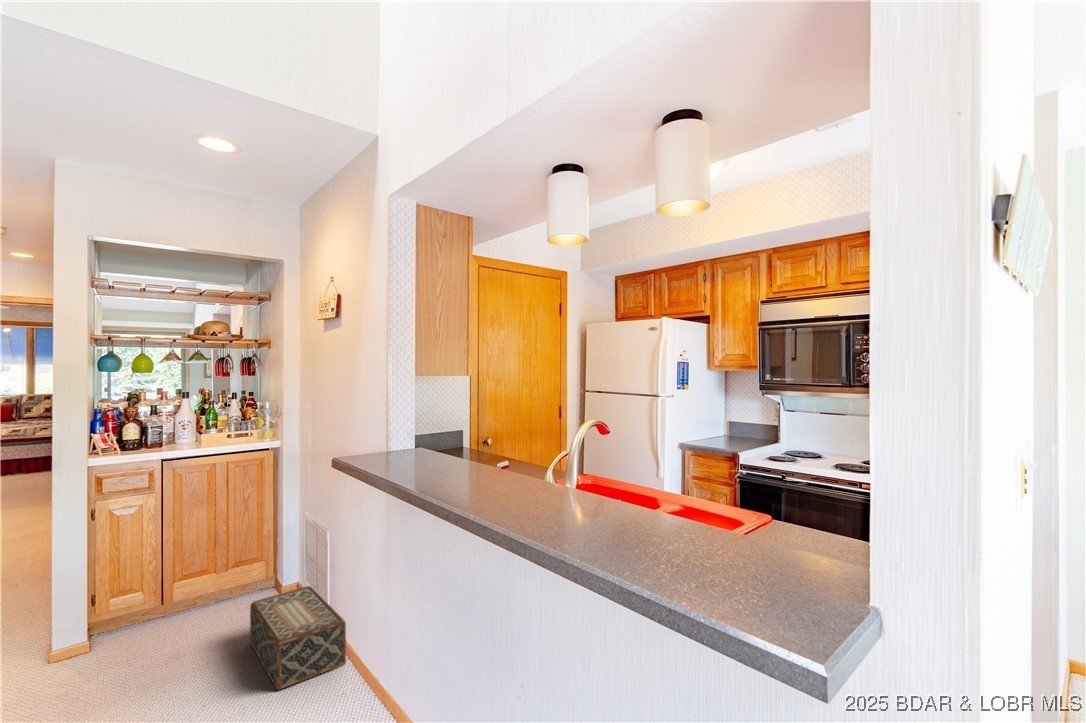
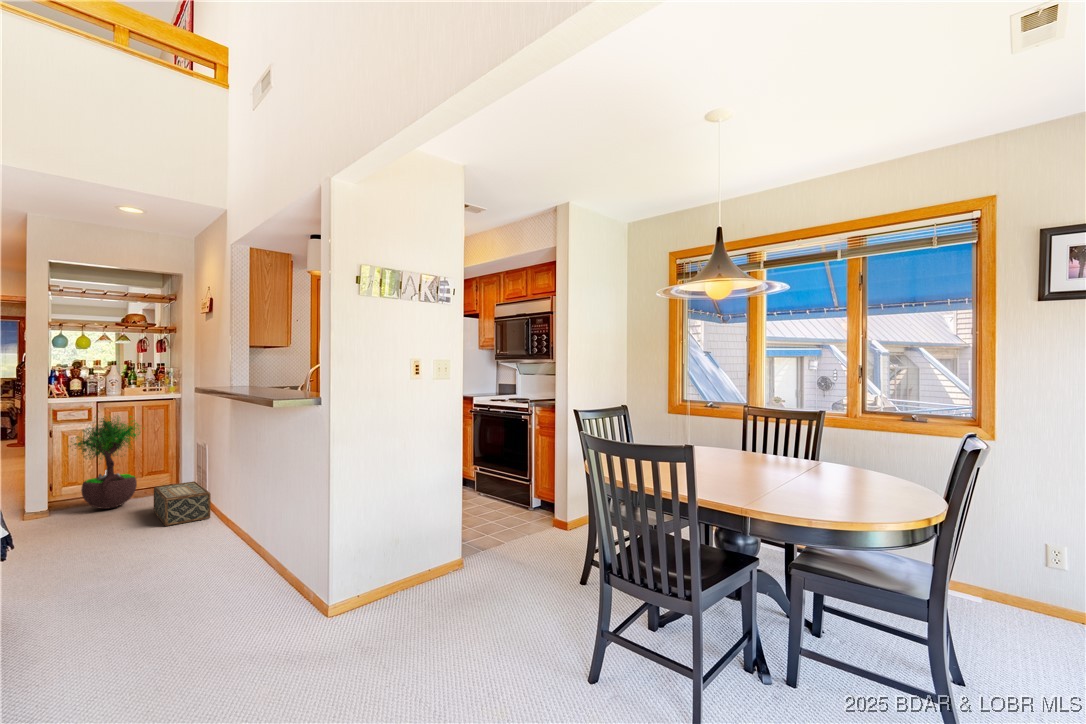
potted tree: none [117,478,234,635] -> present [70,411,139,509]

